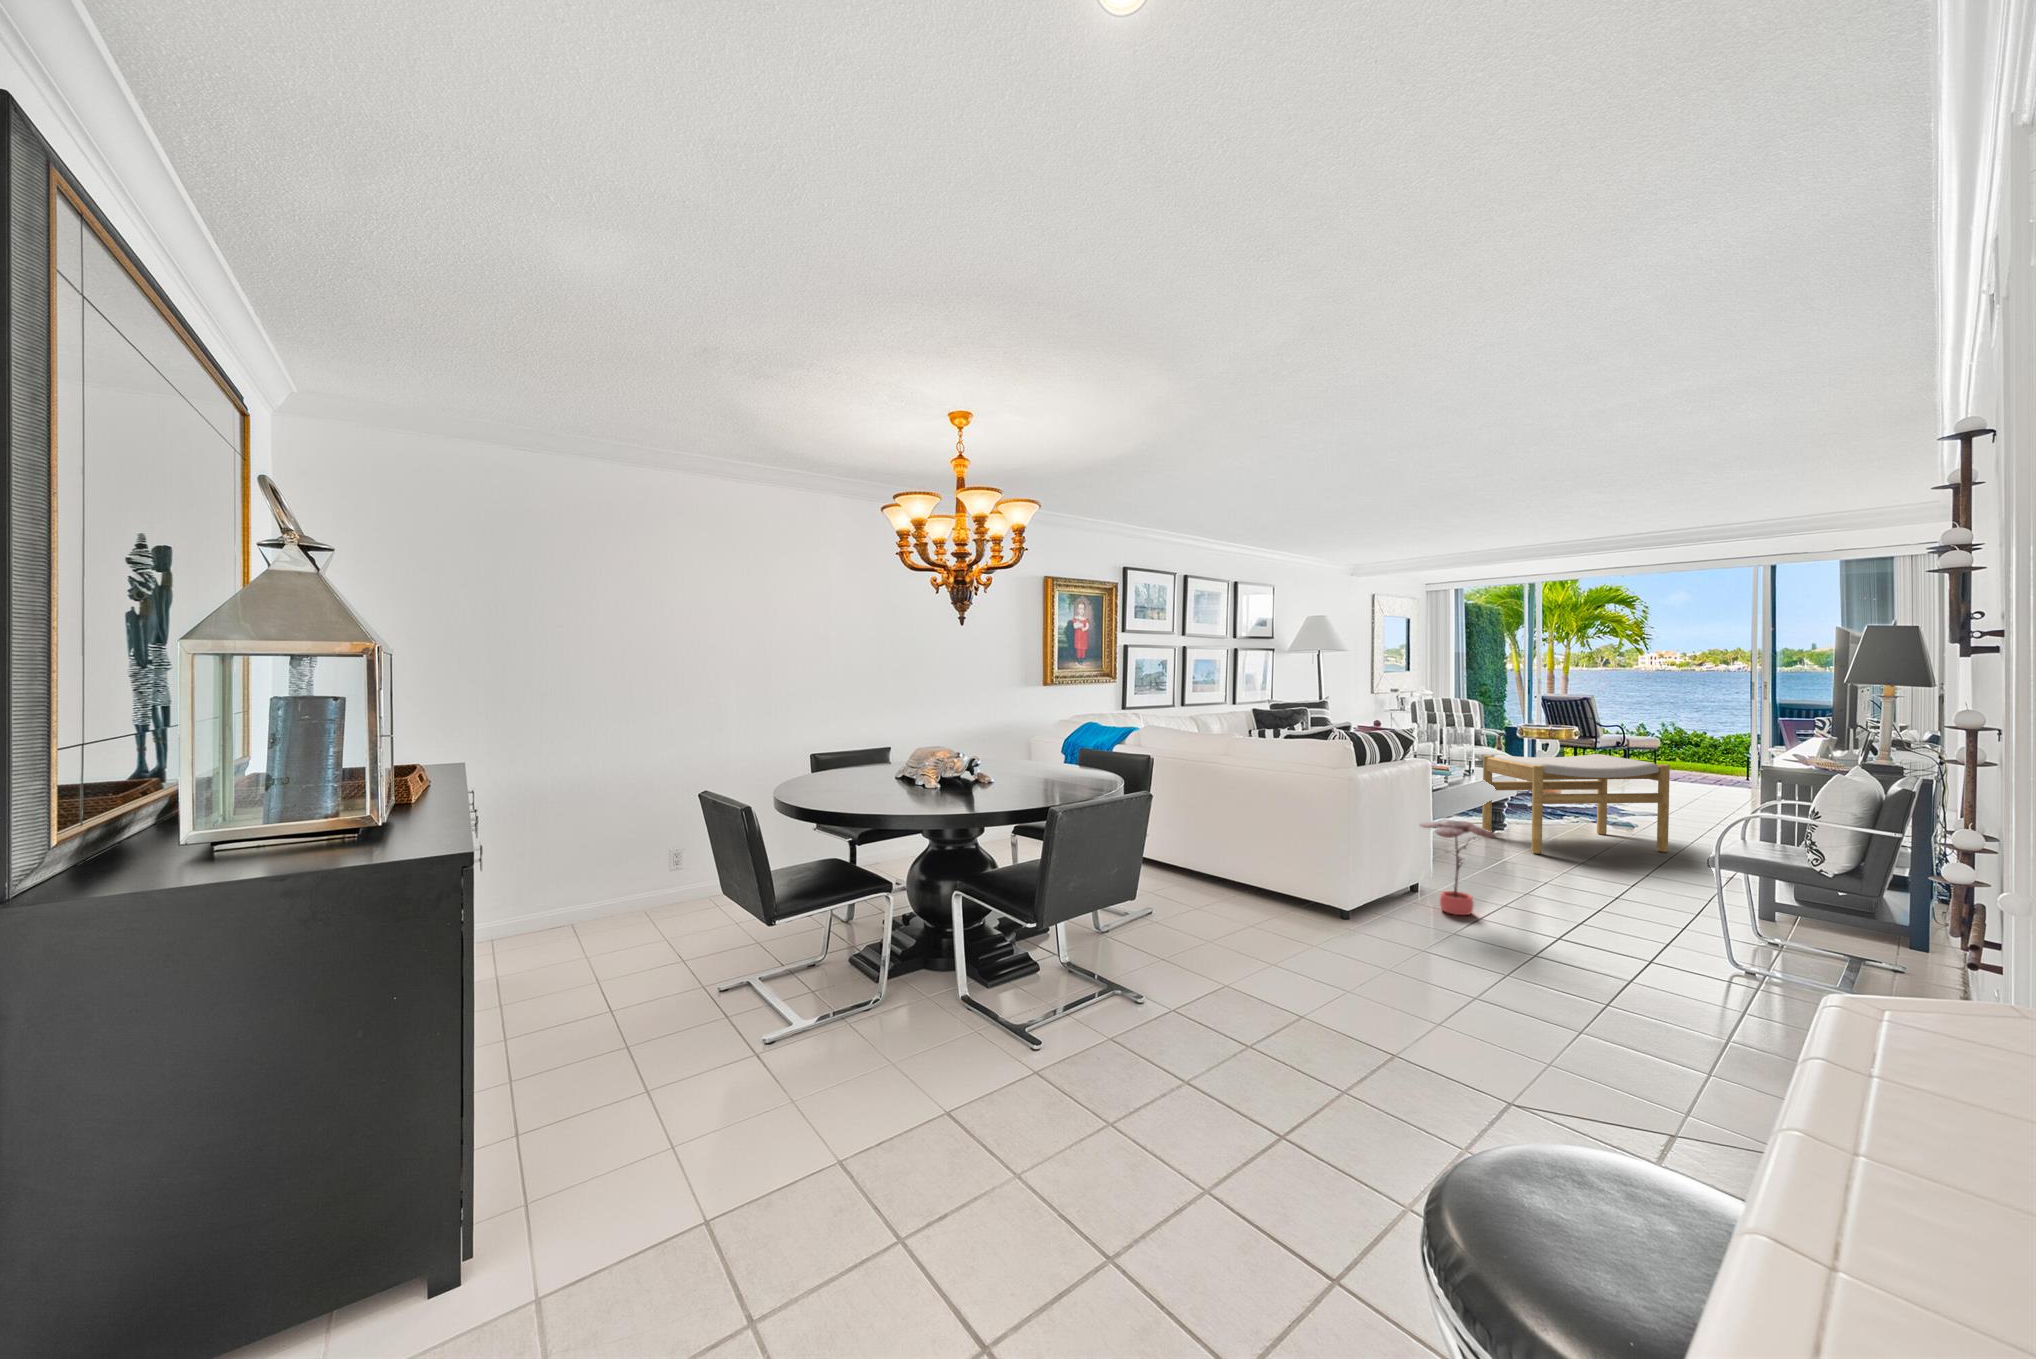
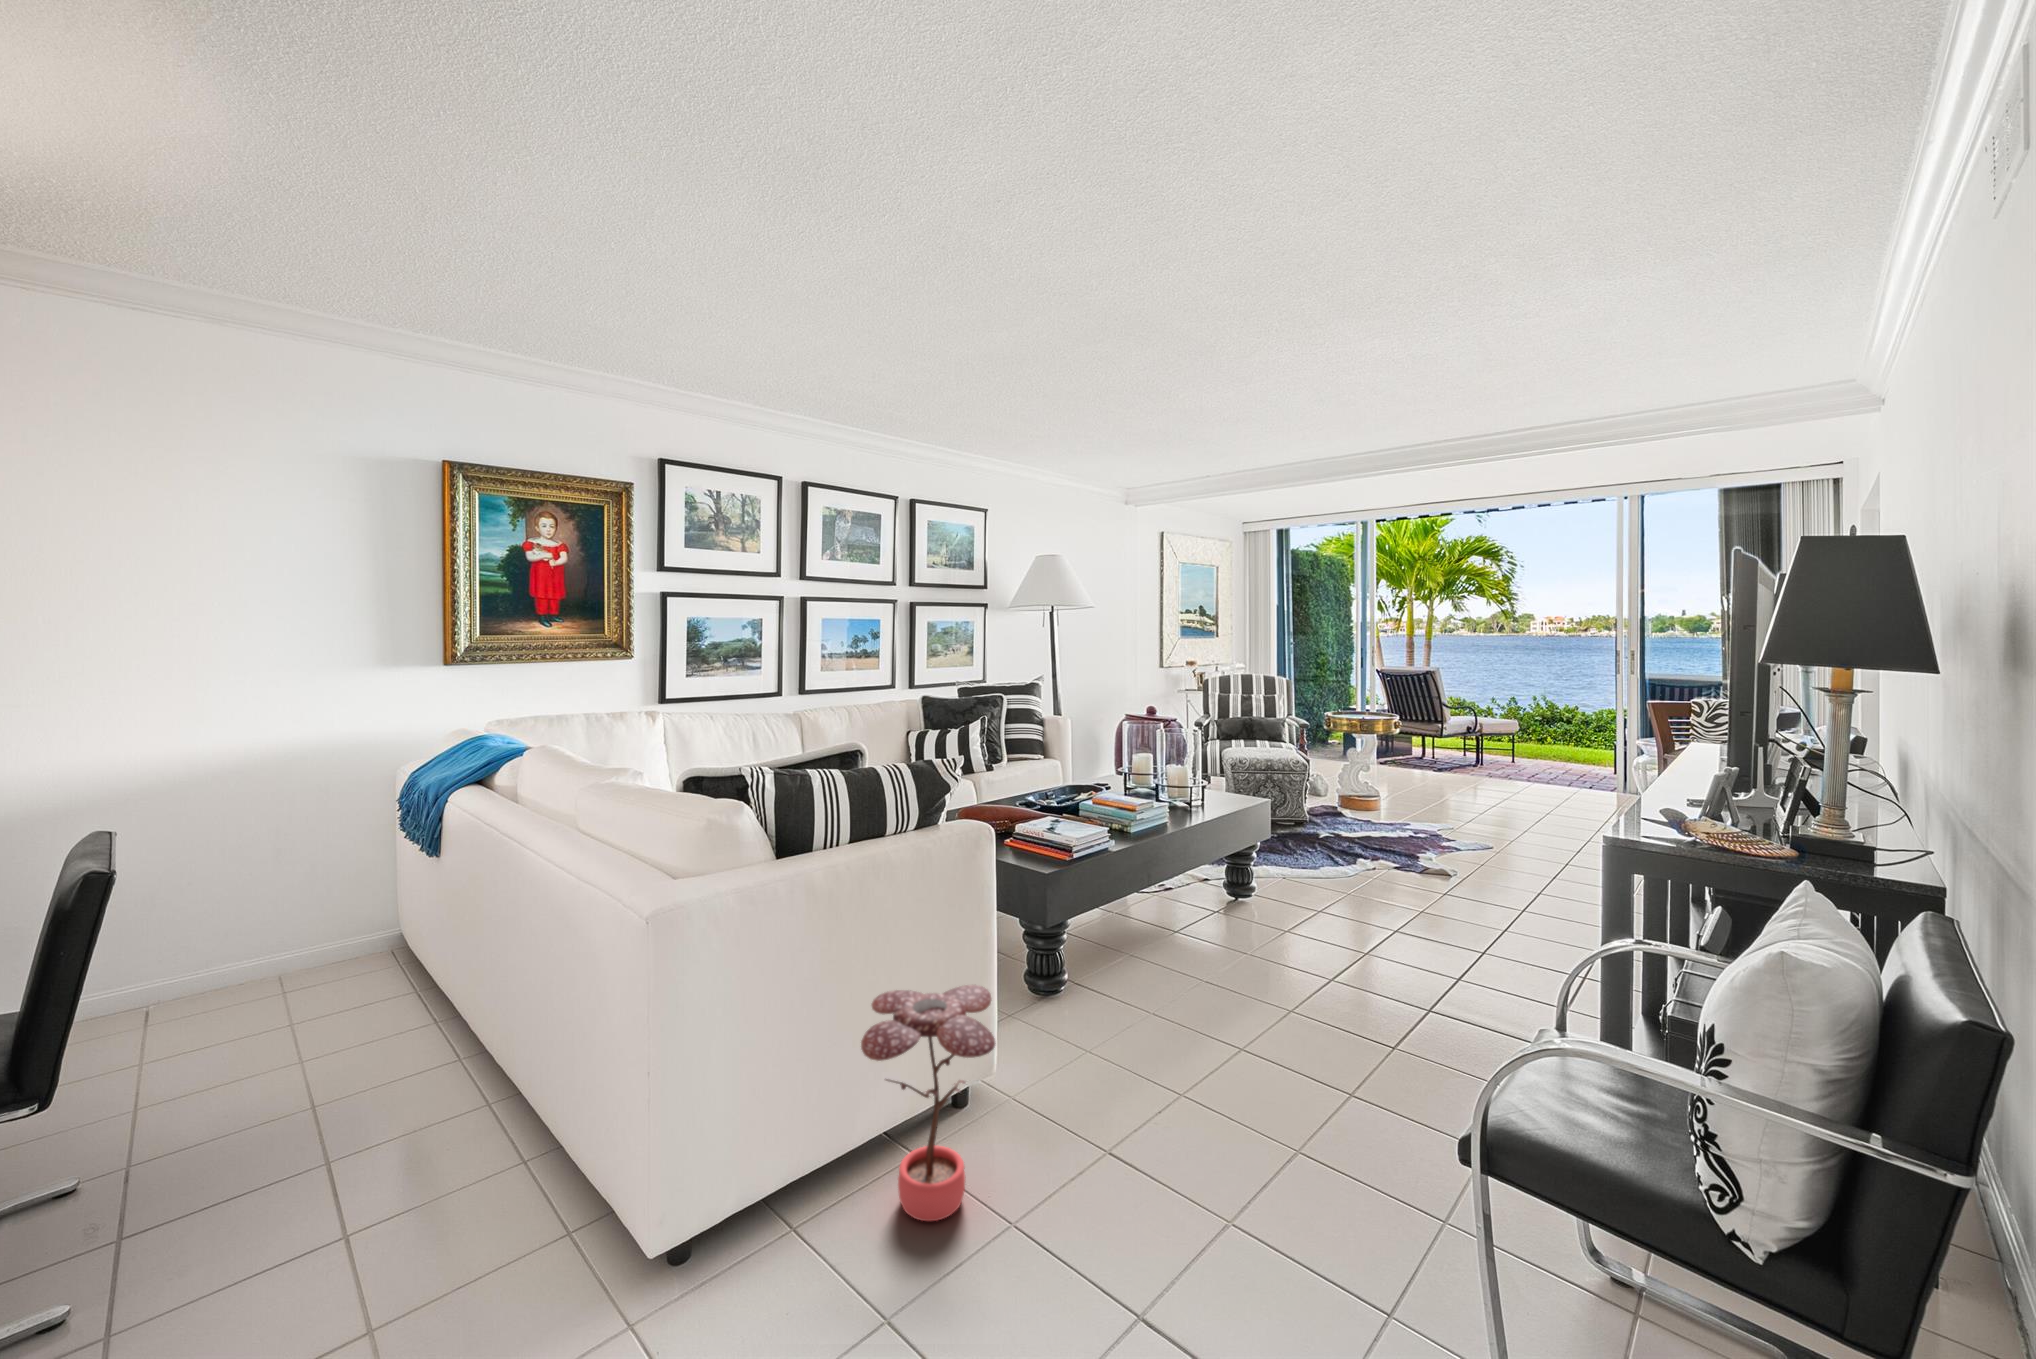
footstool: present [1482,754,1670,854] -> none [1195,779,1476,966]

